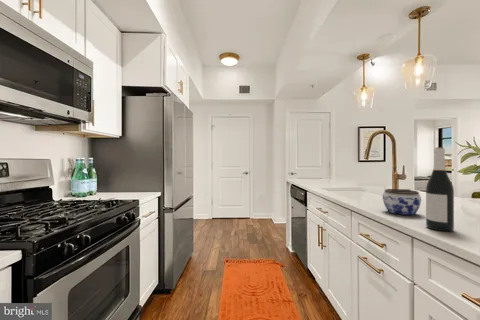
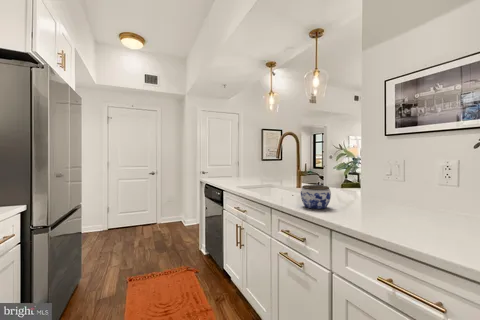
wine bottle: present [426,147,454,231] -> none [340,146,361,221]

